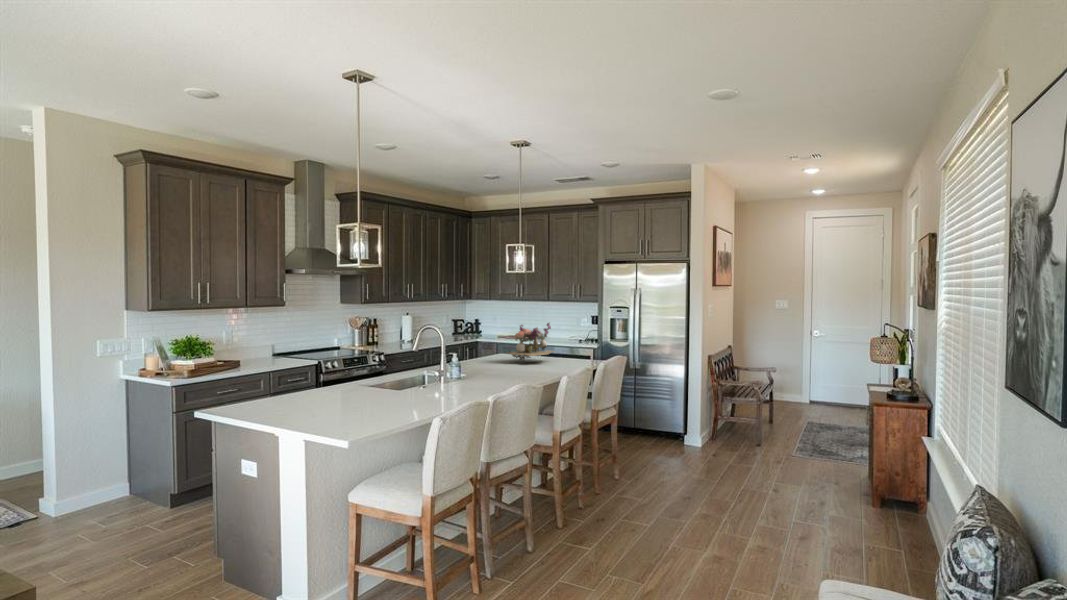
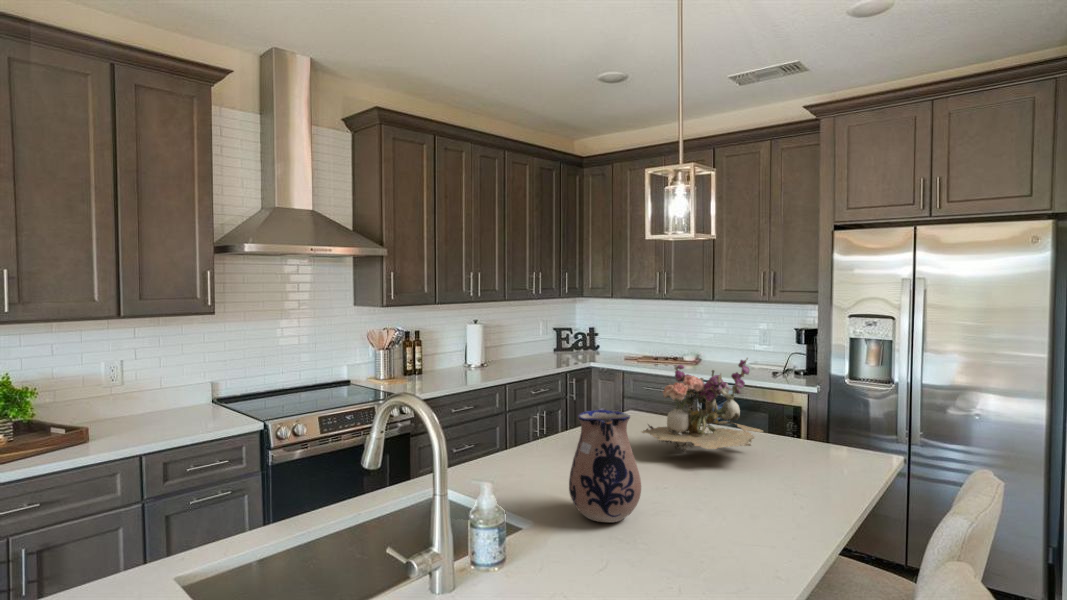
ceramic pitcher: none [479,336,505,374] -> present [569,408,641,522]

